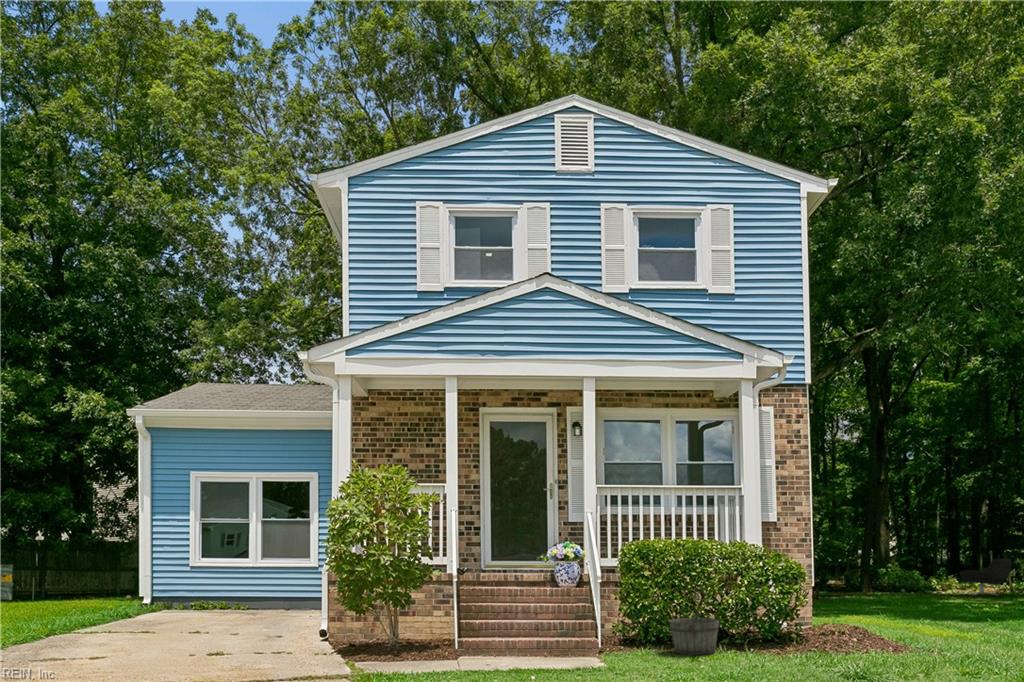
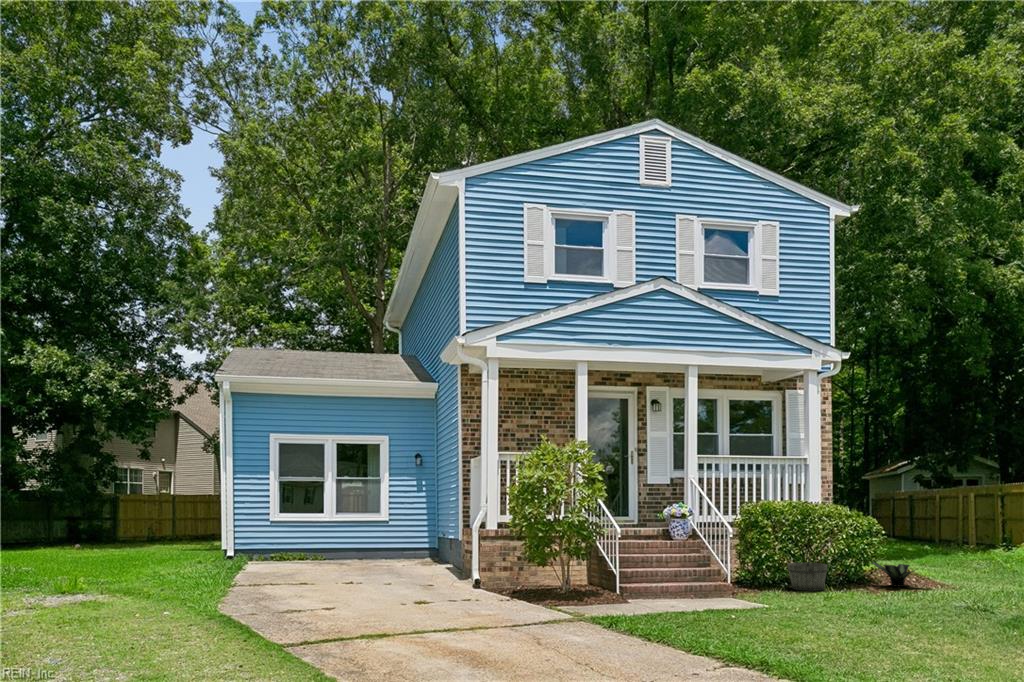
lounge chair: present [960,558,1011,595] -> none [900,517,940,547]
potted plant: none [784,616,855,651] -> present [872,562,915,587]

